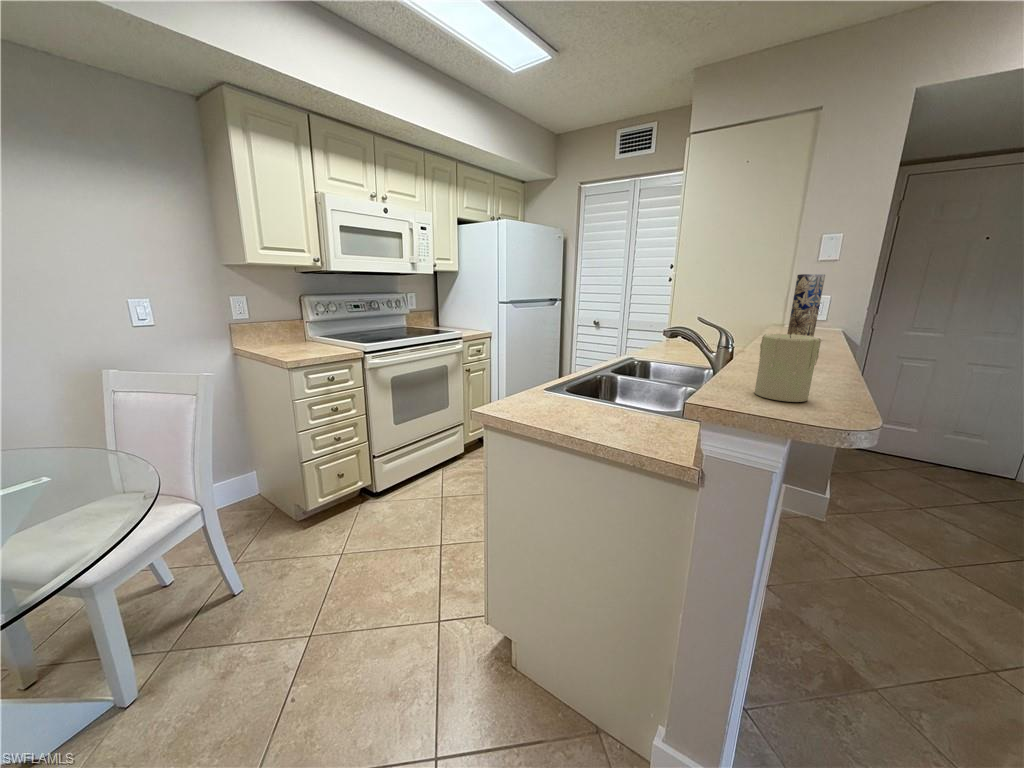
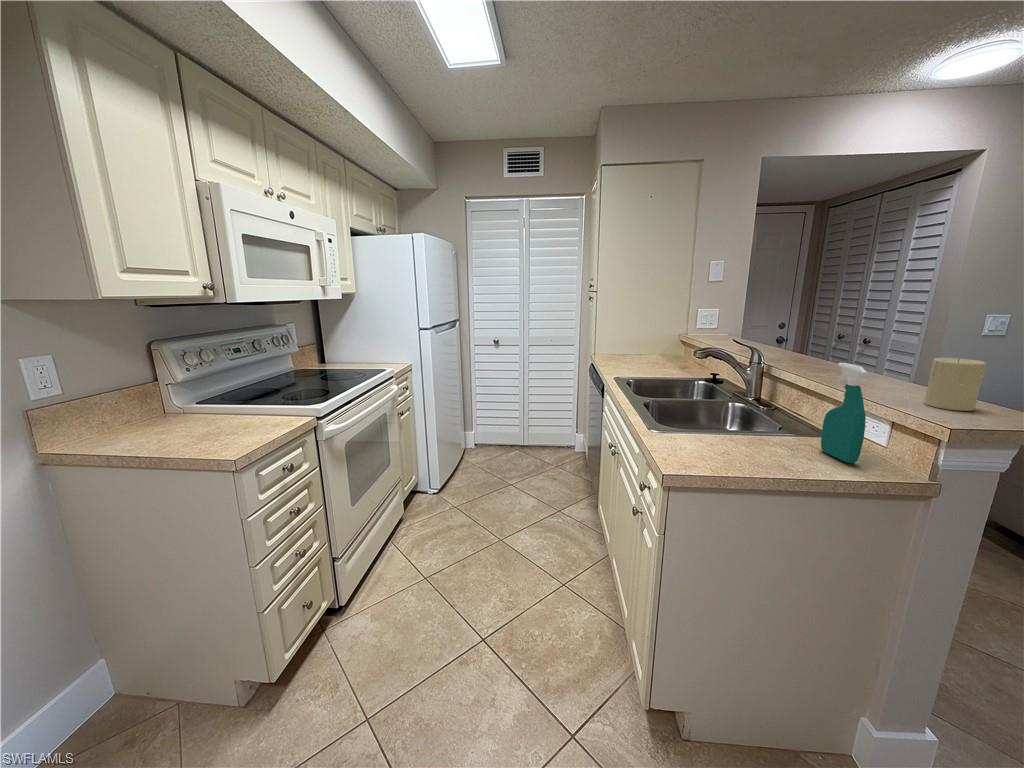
vase: present [787,274,825,337] -> none [732,296,757,347]
spray bottle: none [643,332,668,443] -> present [821,363,867,463]

